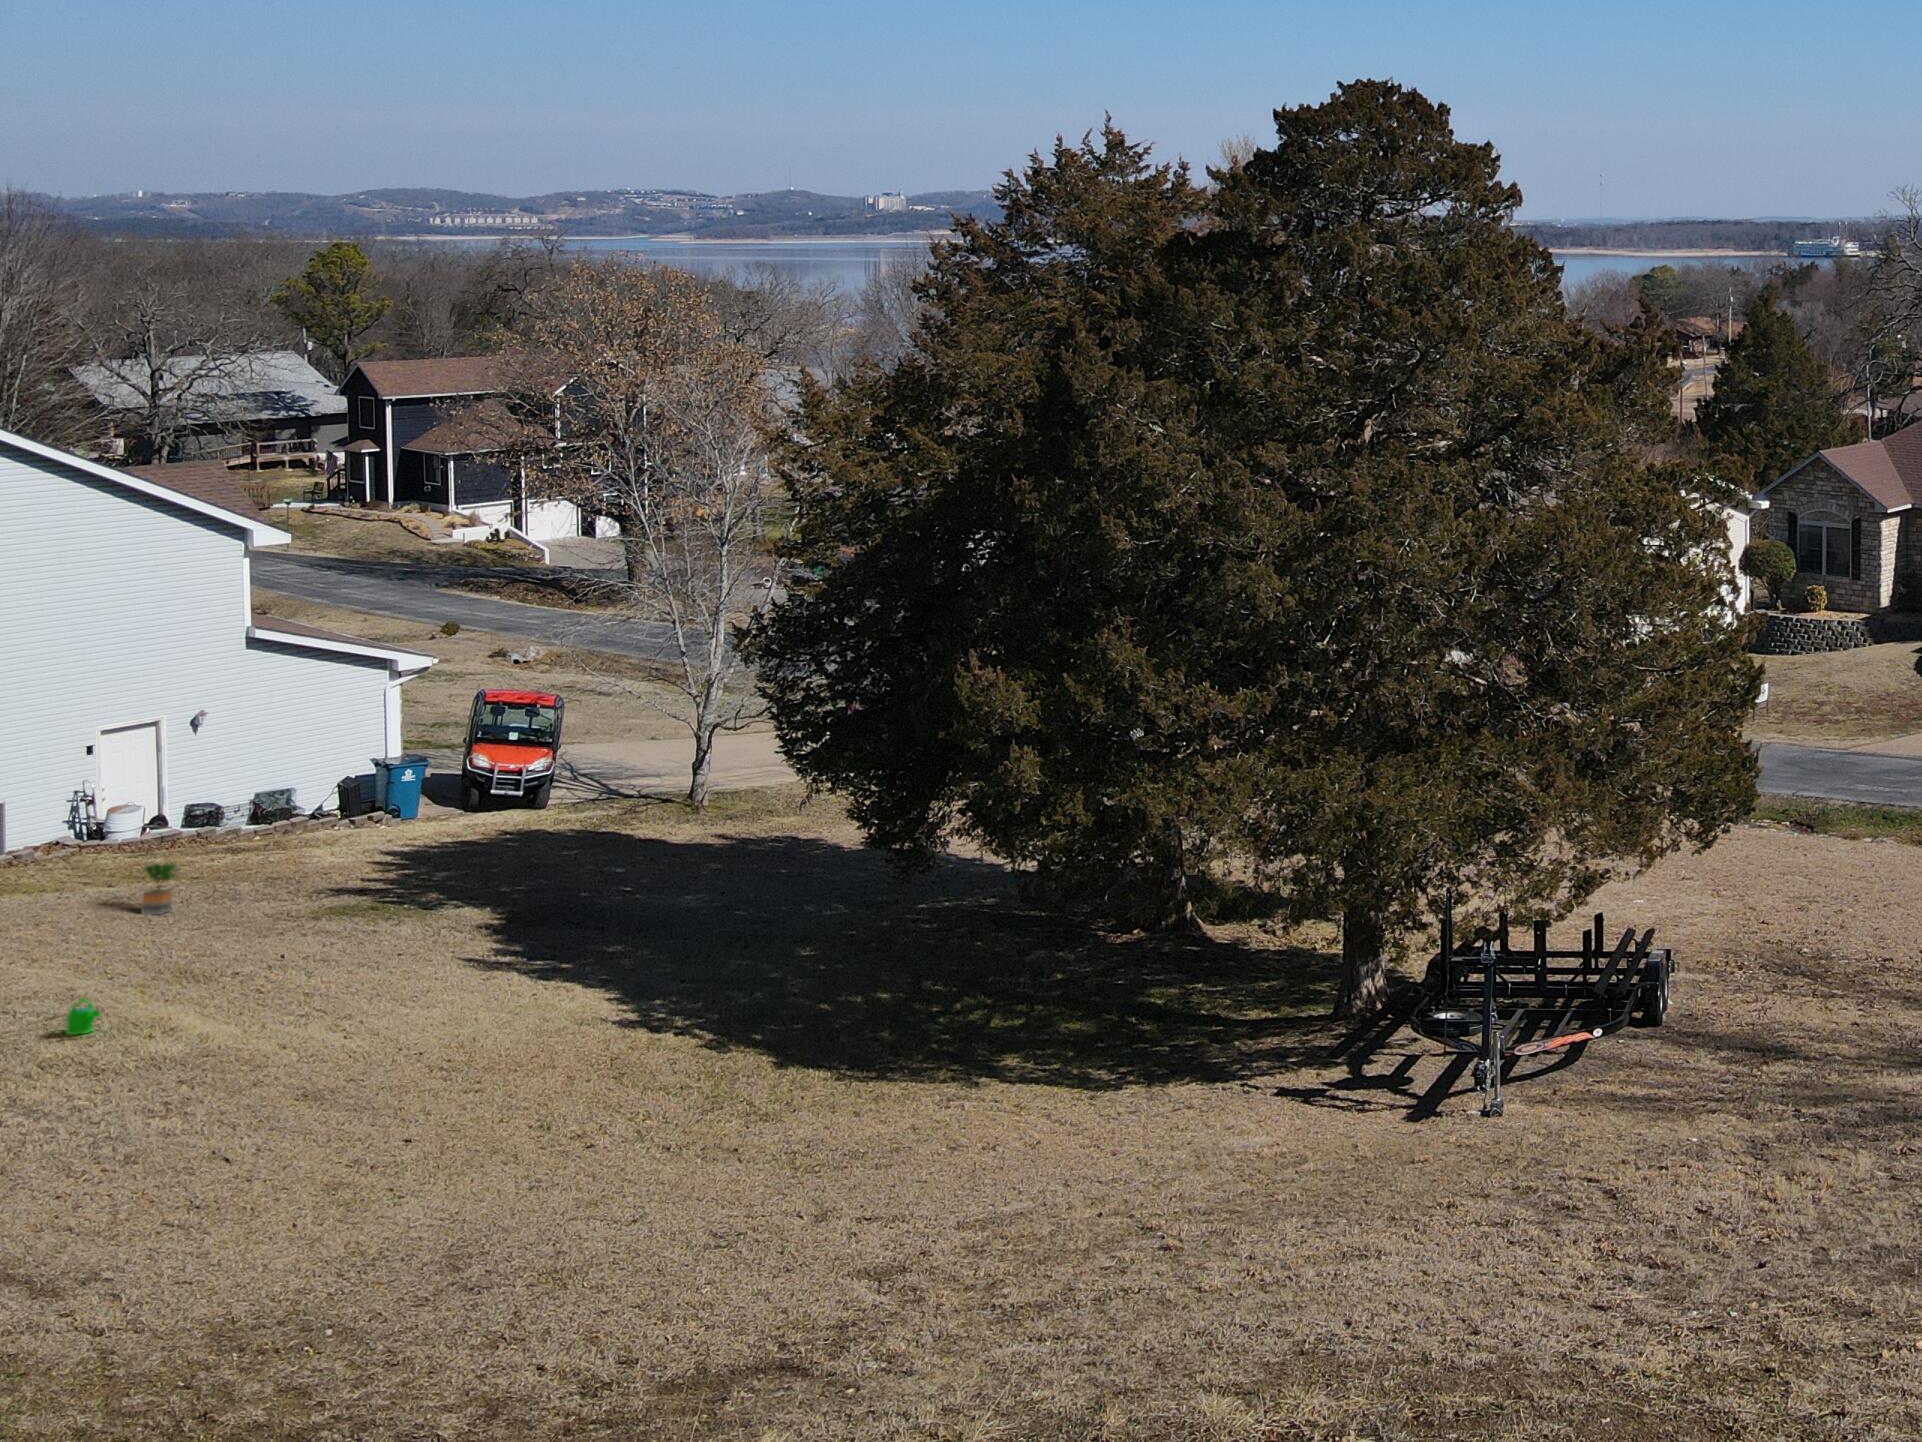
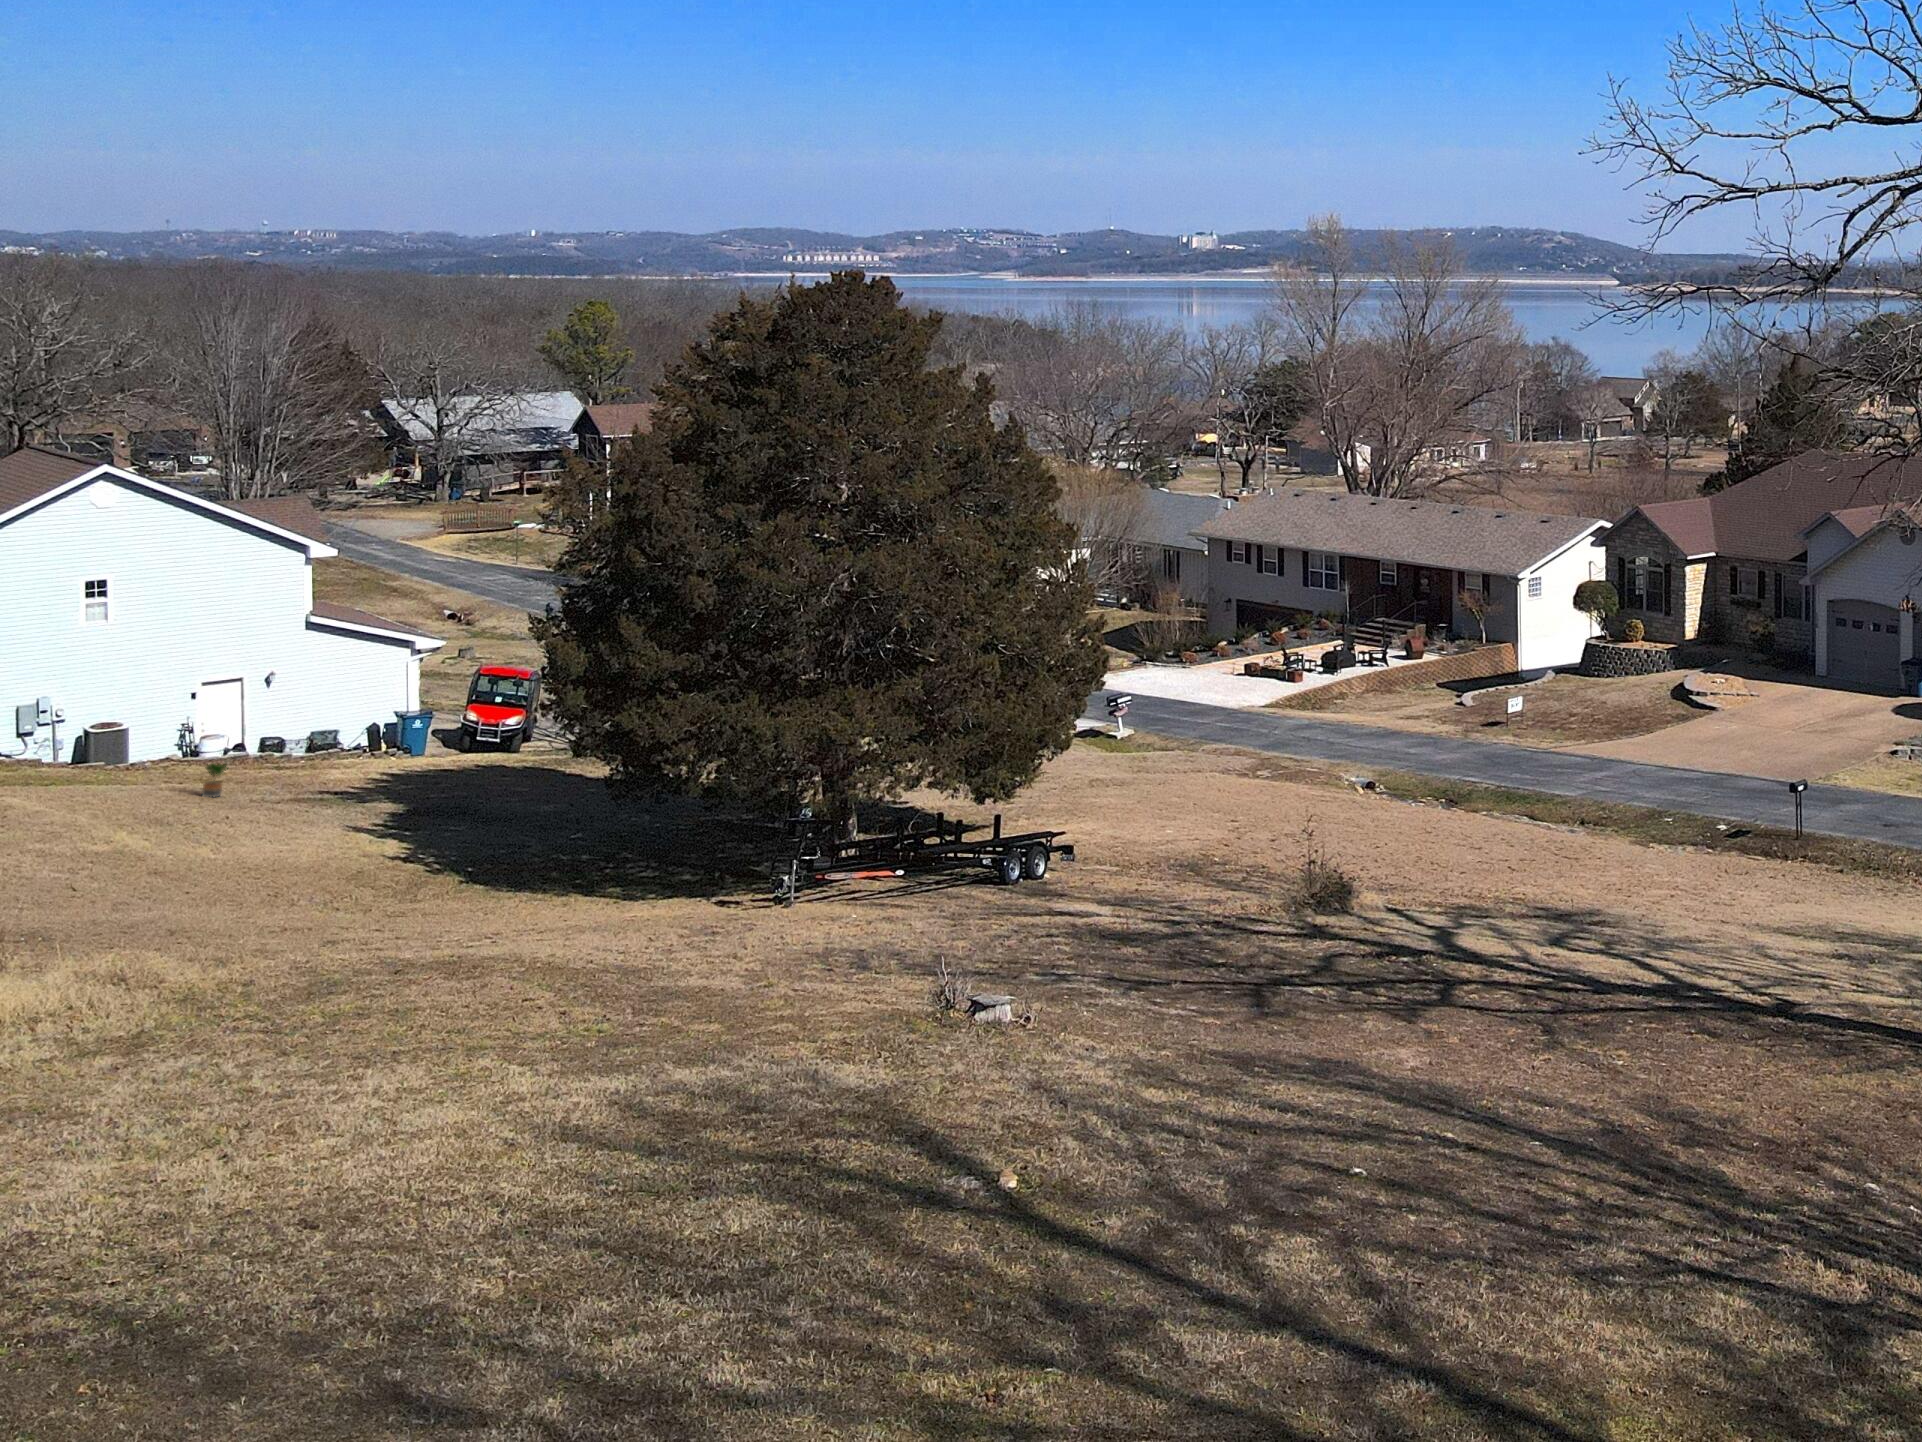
watering can: present [66,999,101,1035] -> none [134,829,156,850]

